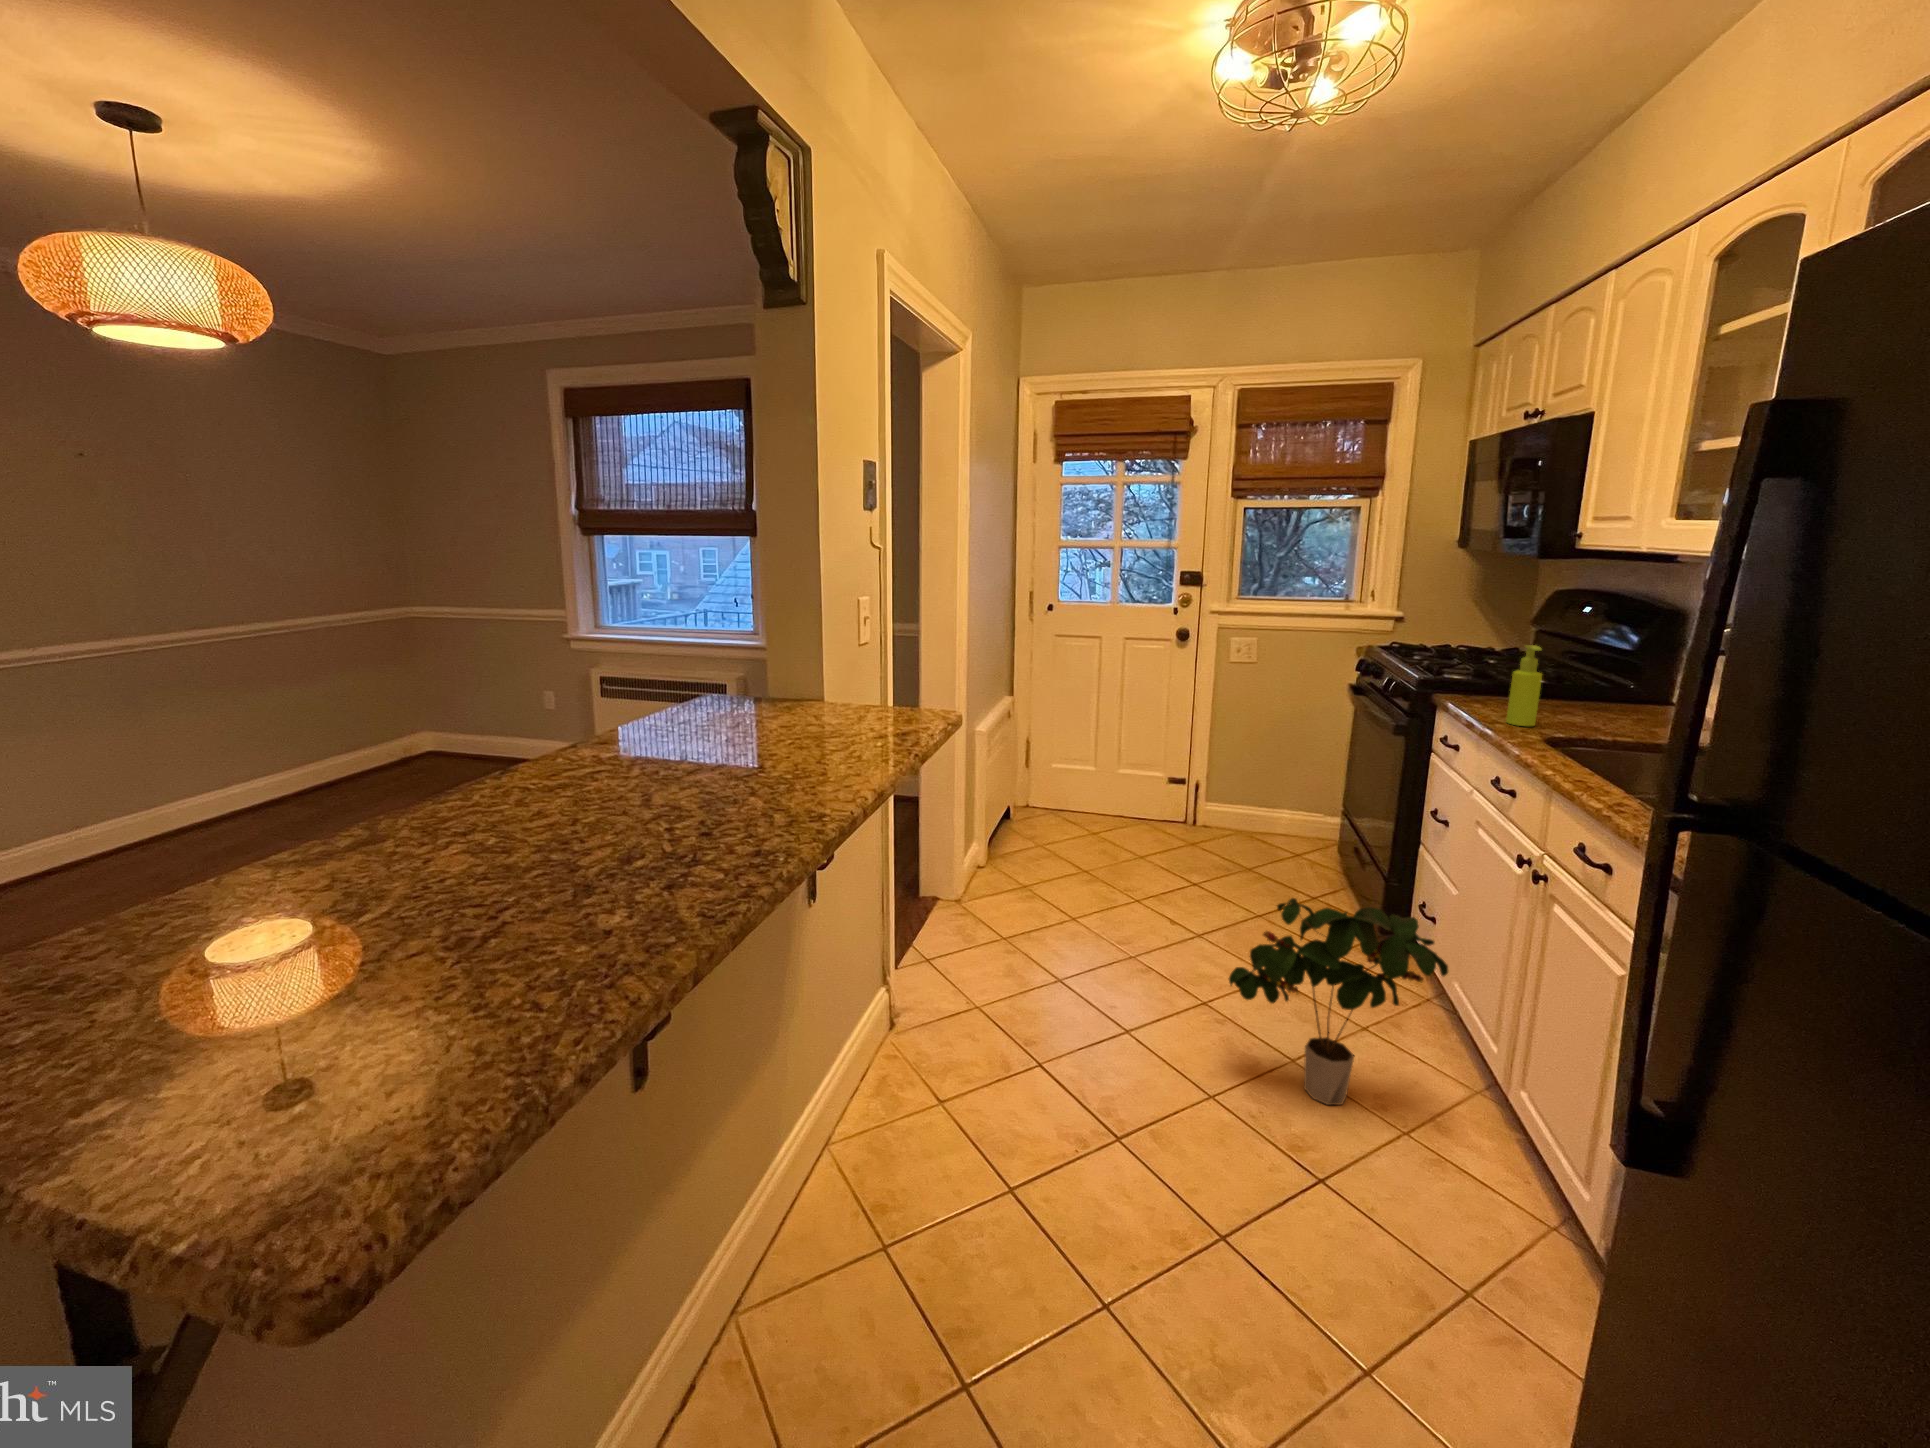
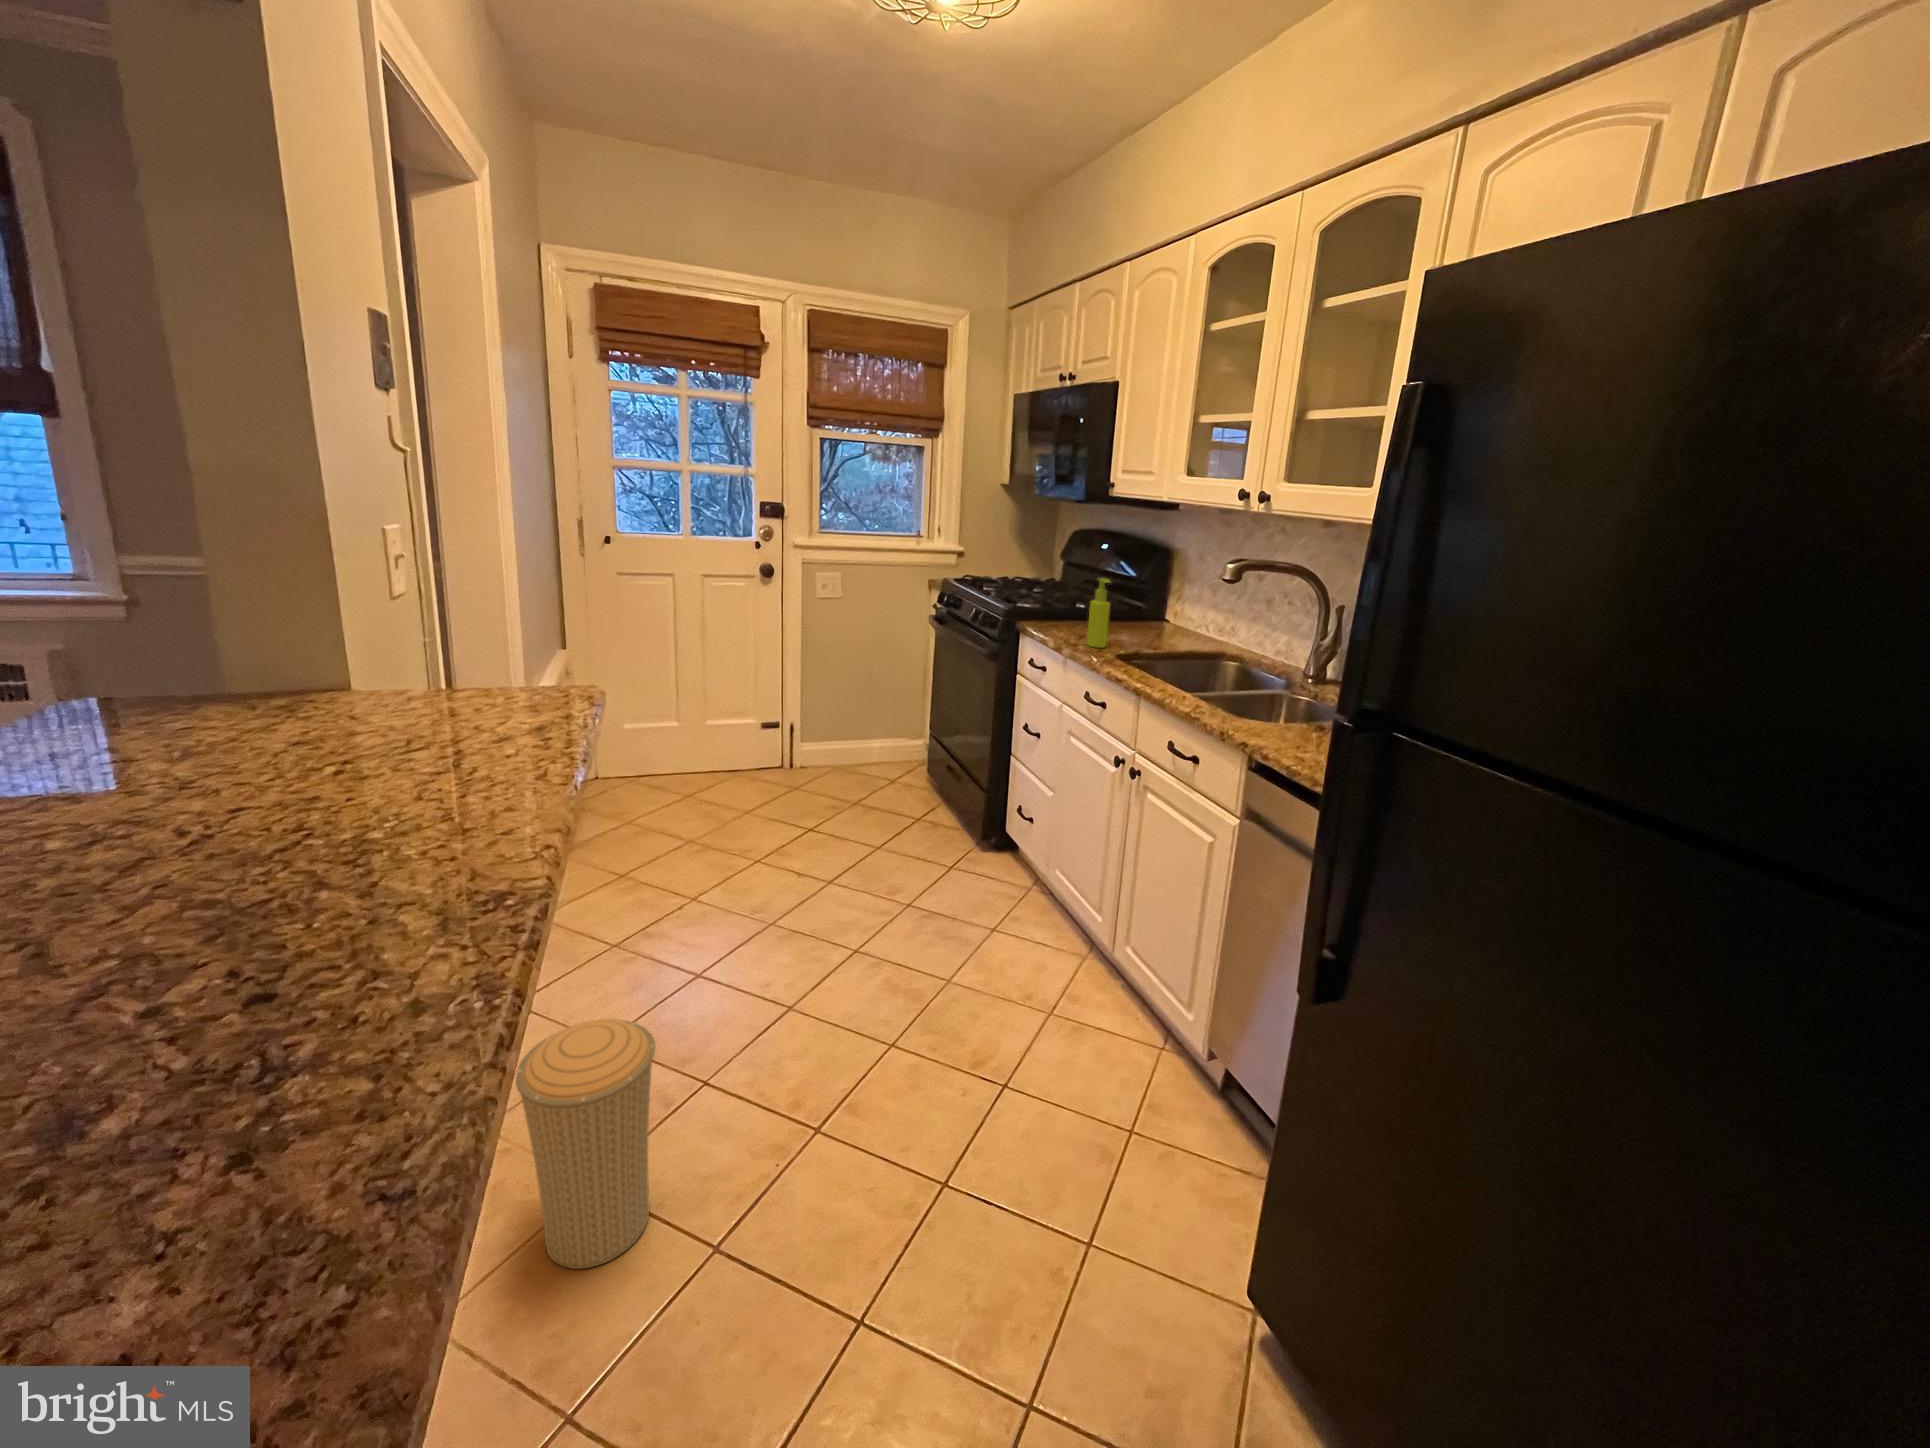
potted plant: present [1229,898,1448,1105] -> none [894,826,1071,1015]
trash can: none [894,964,987,1155] -> present [515,1019,655,1269]

